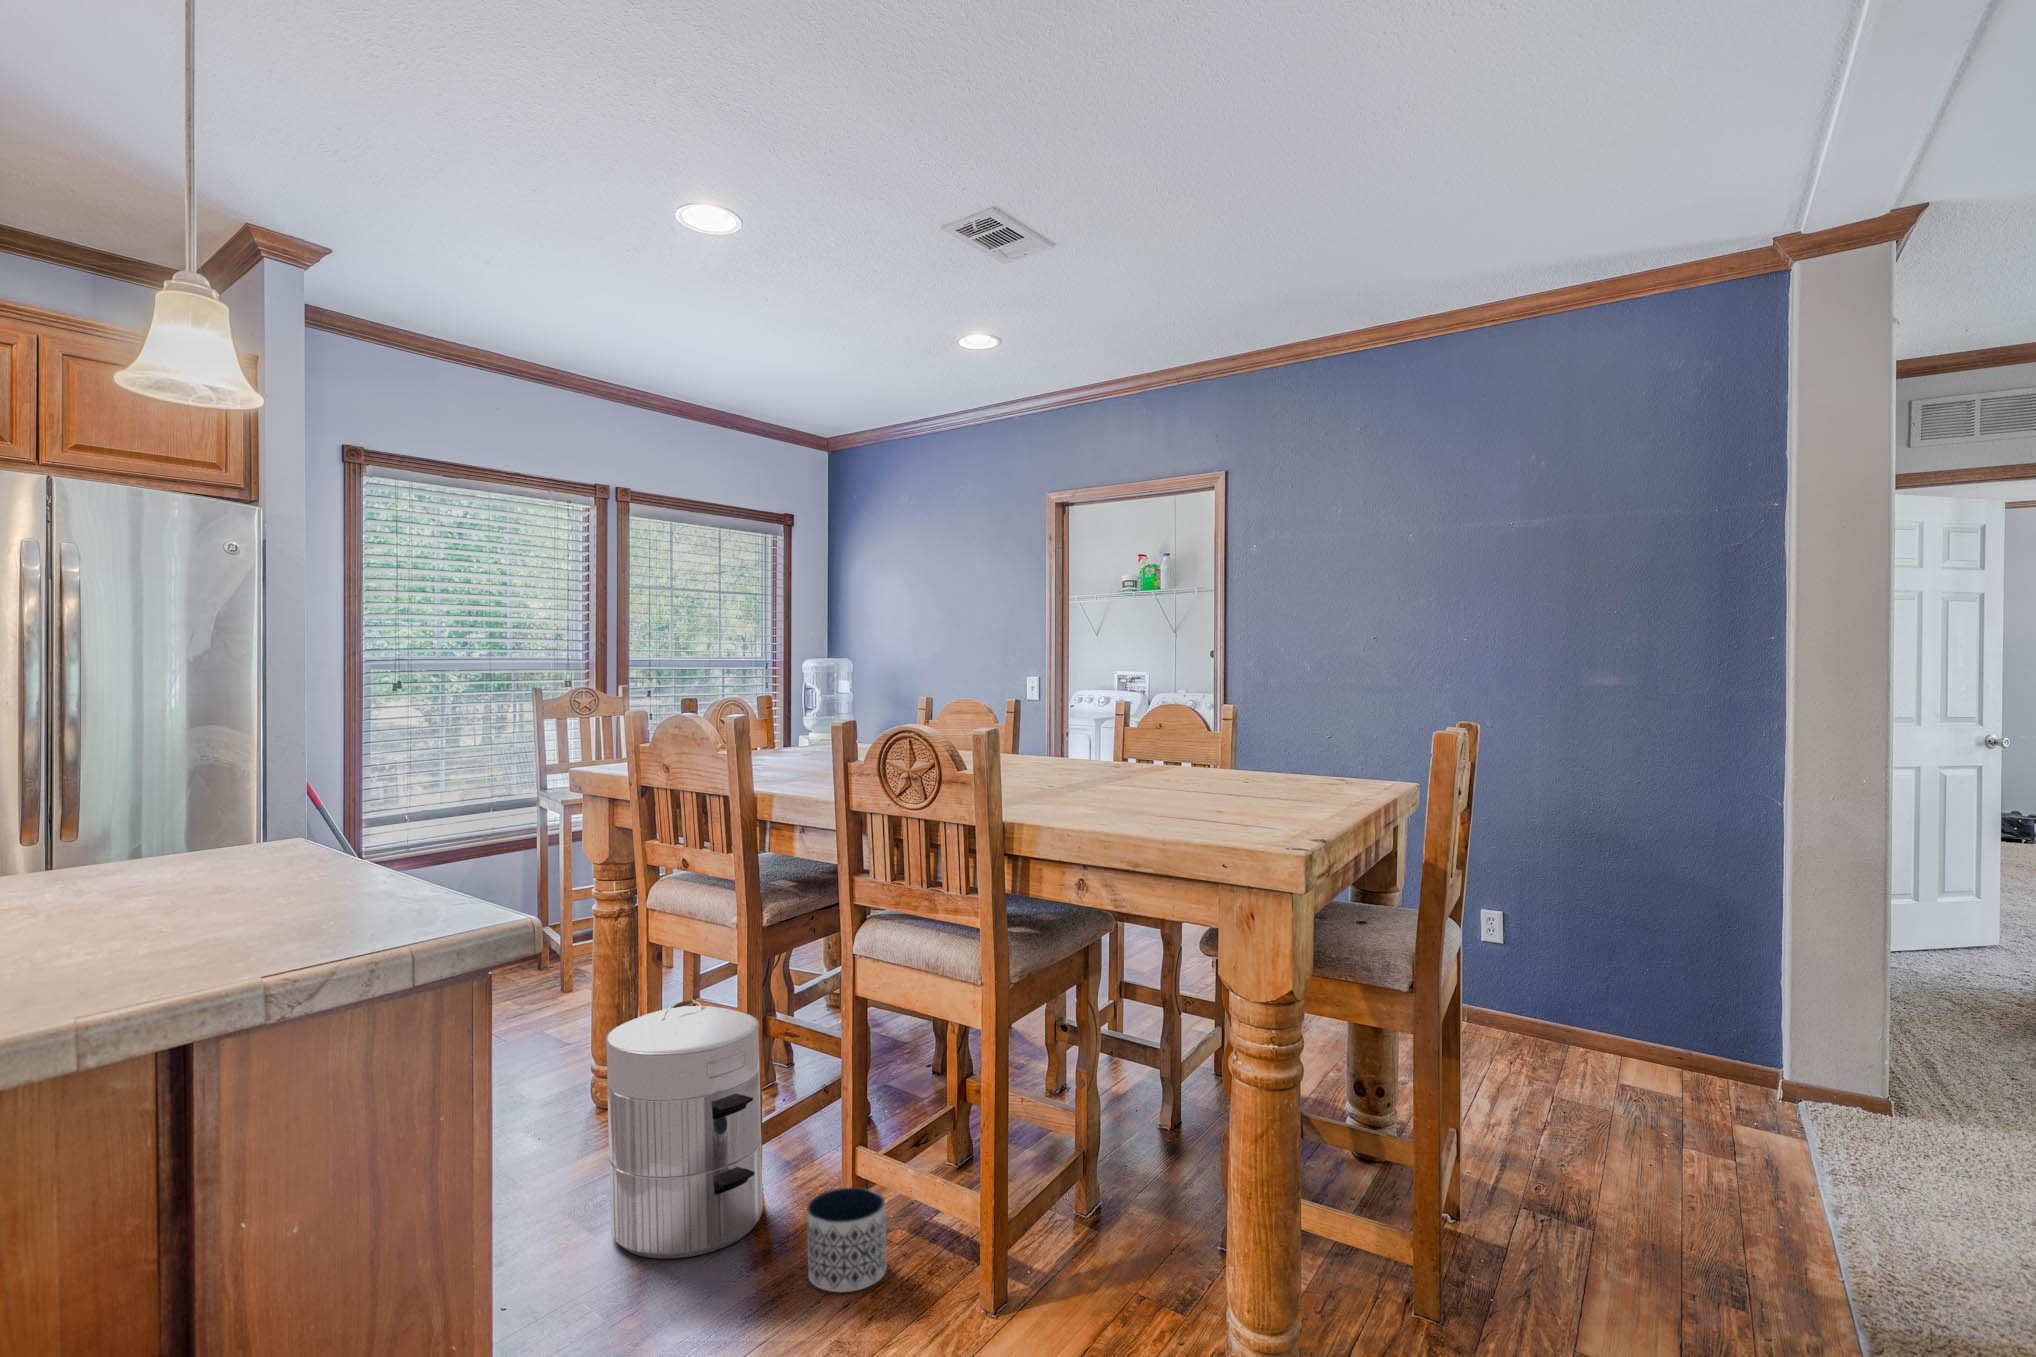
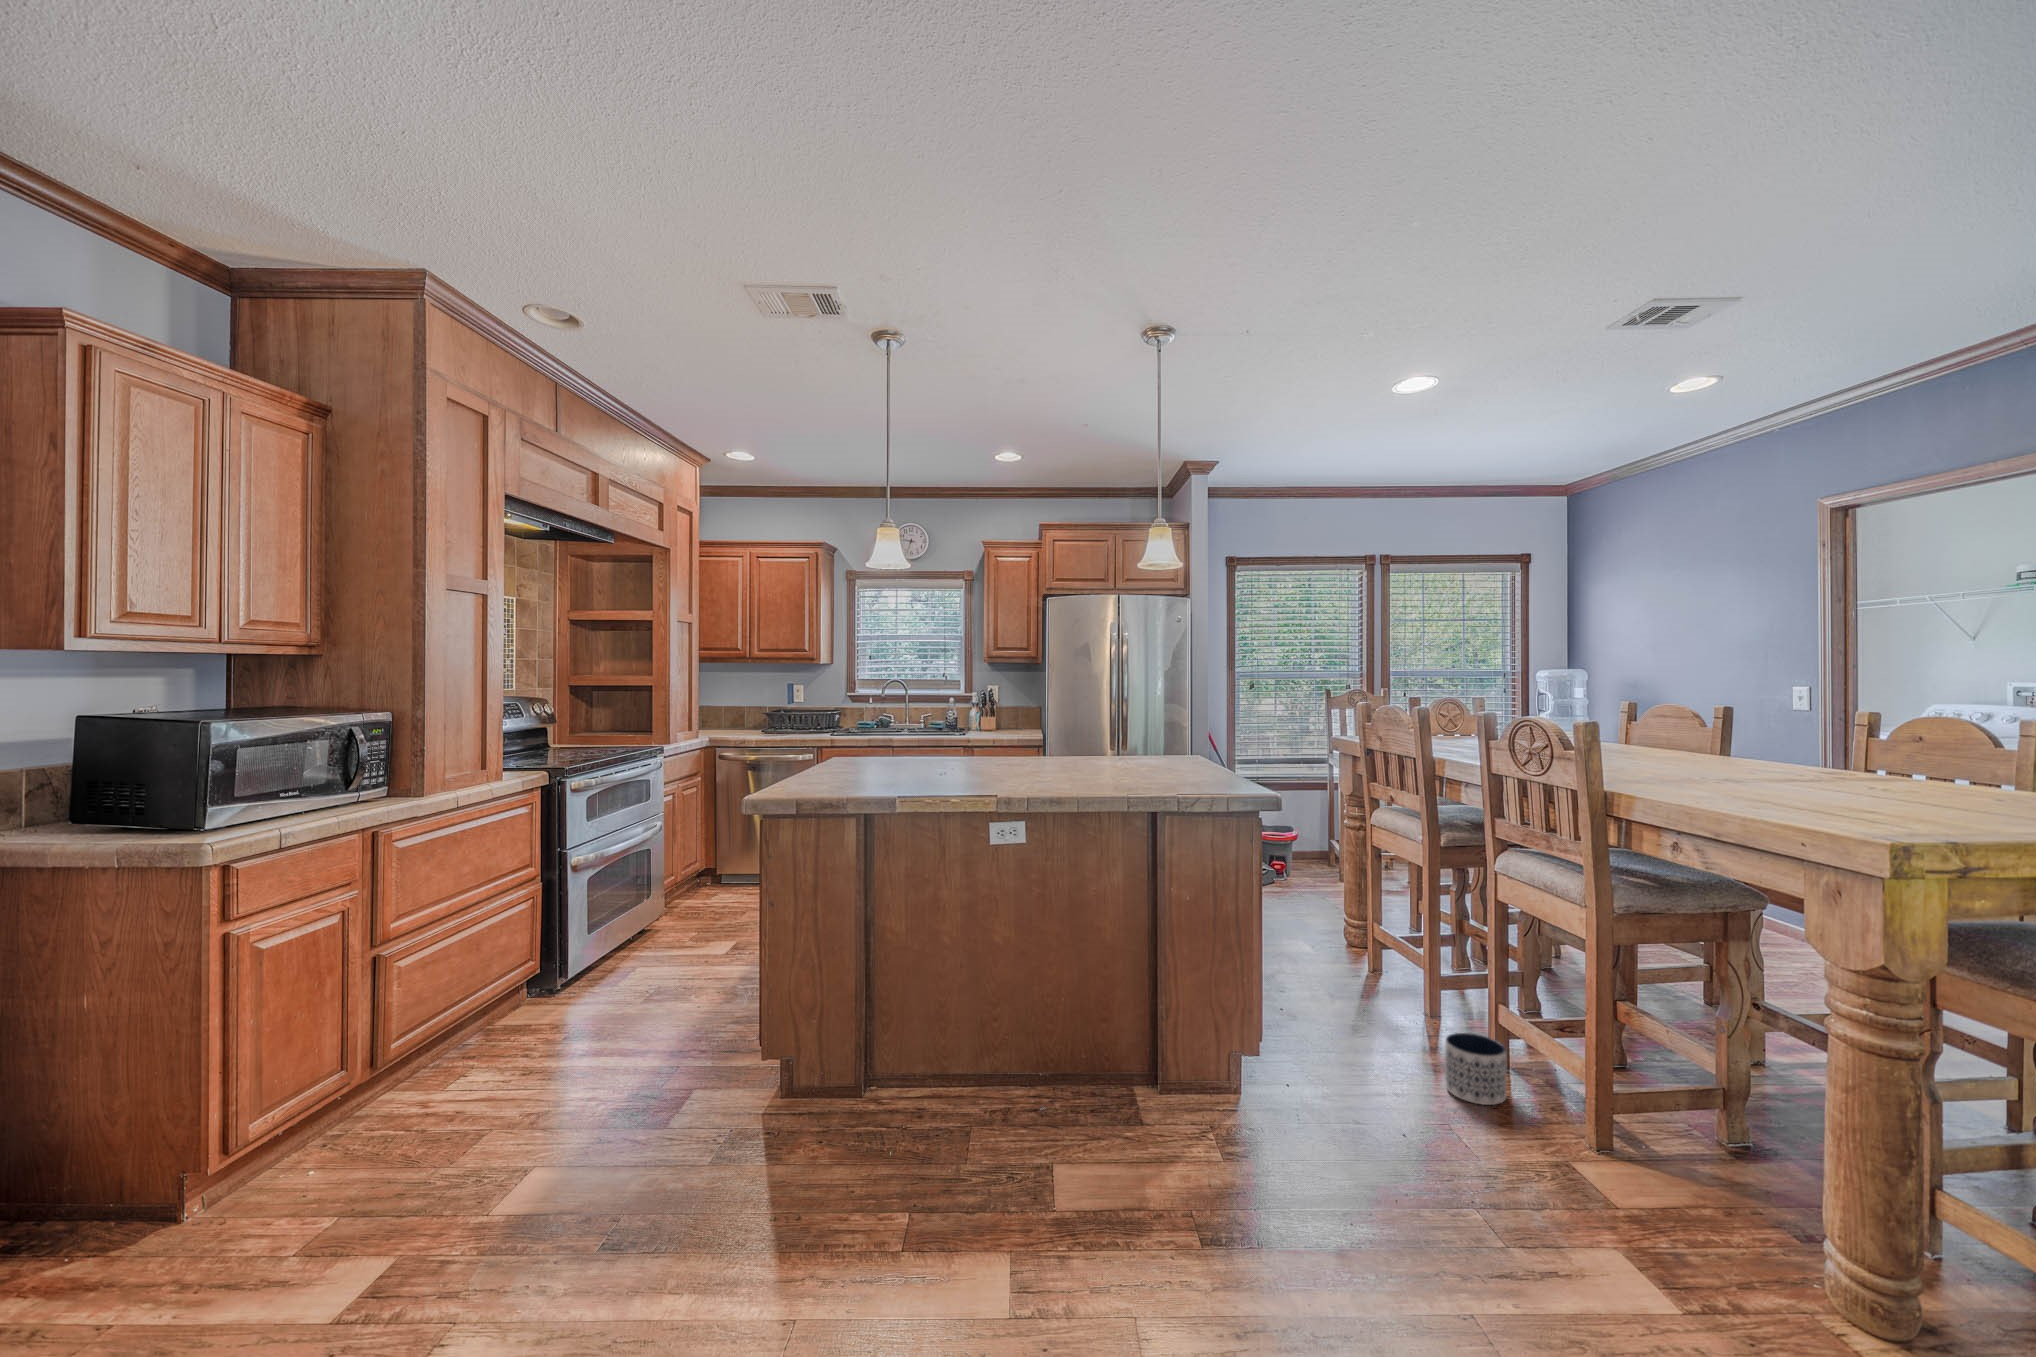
waste bin: present [606,1000,762,1259] -> none [1324,886,1427,1050]

